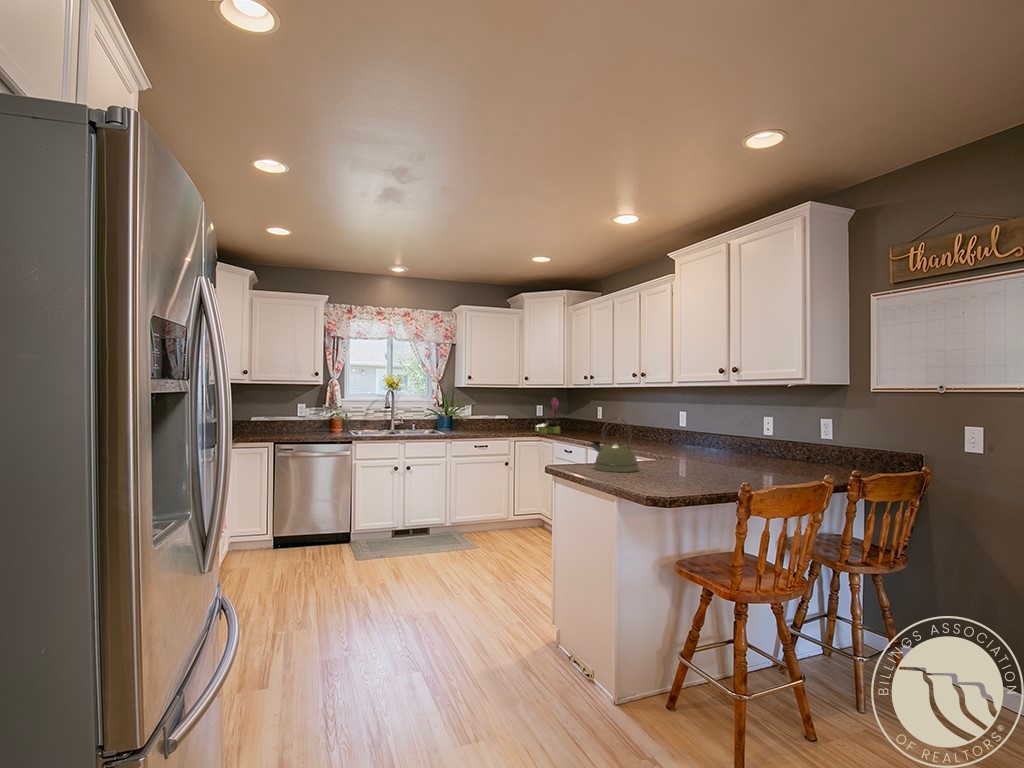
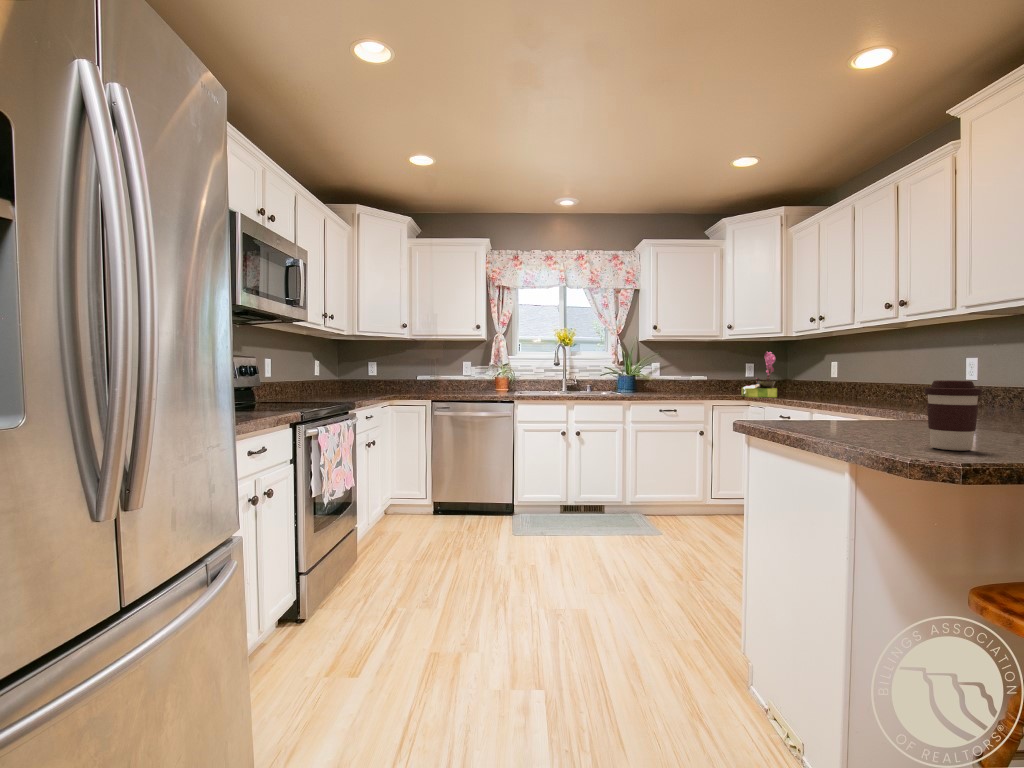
kettle: present [591,418,639,472] -> none [813,346,904,433]
coffee cup: none [647,446,672,485] -> present [924,380,982,451]

